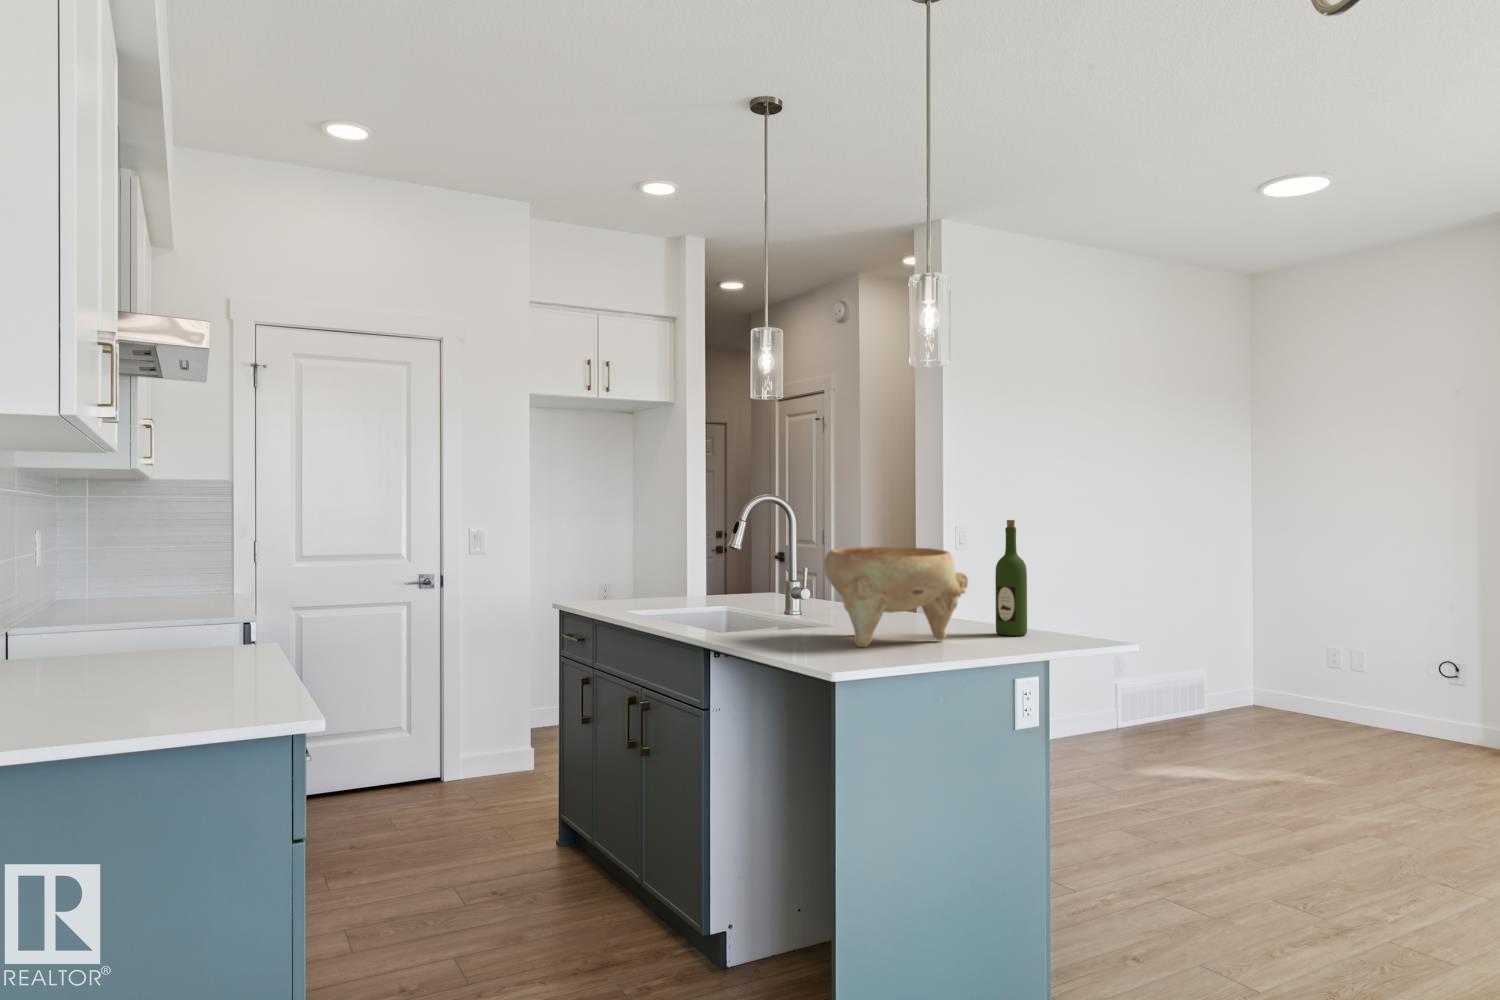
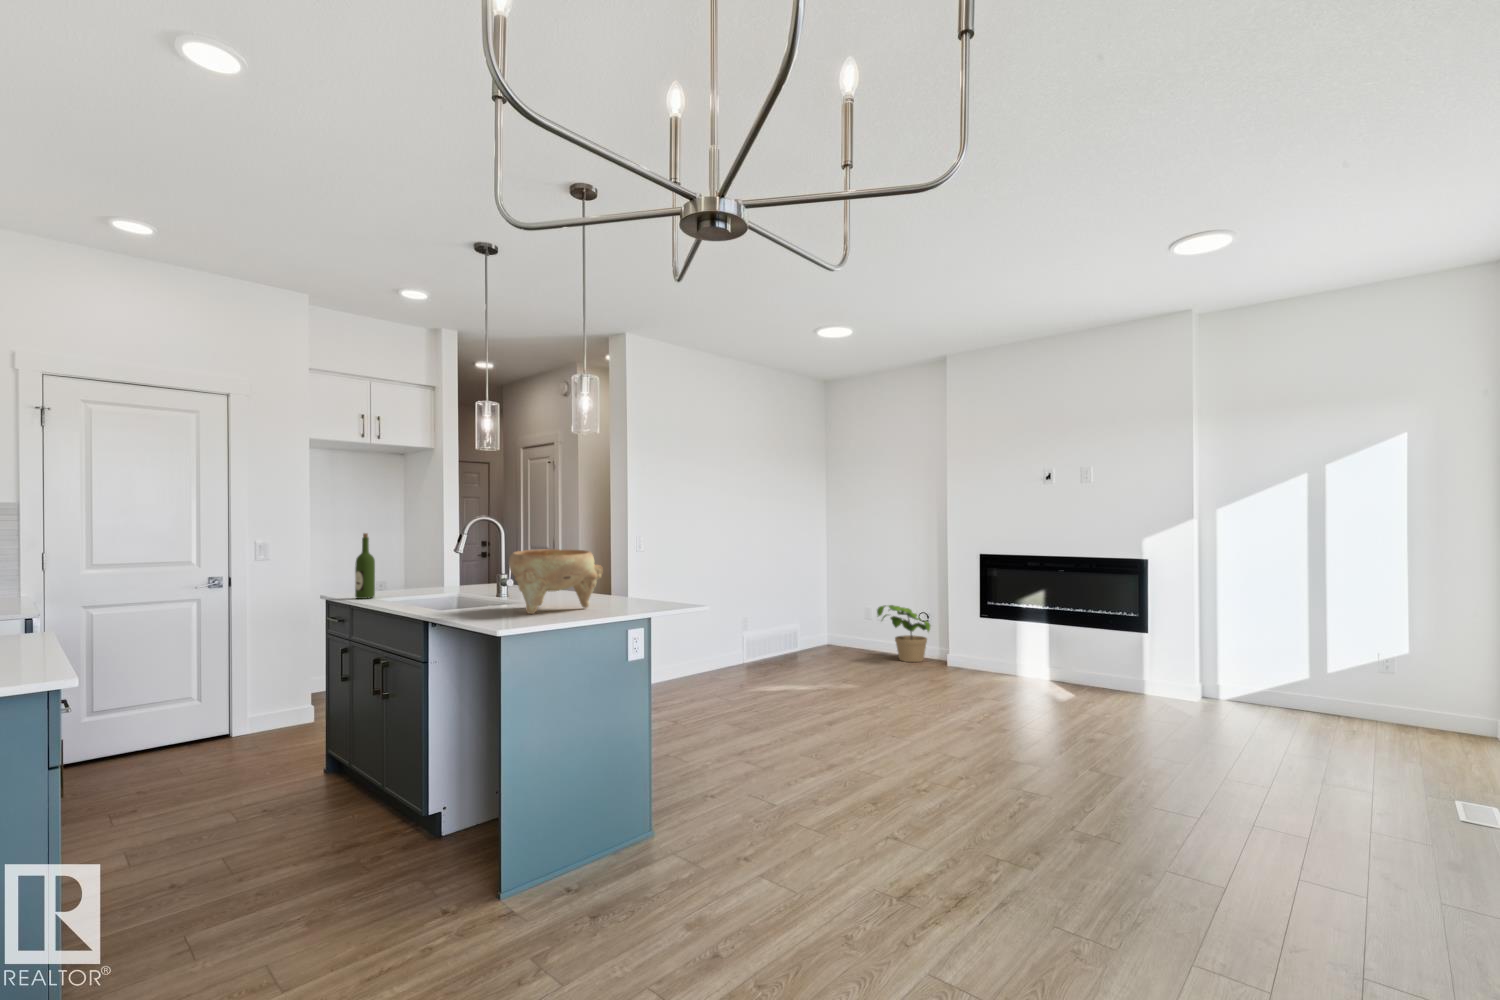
wine bottle: present [995,520,1027,636] -> present [355,533,375,599]
potted plant: none [1354,649,1455,747] -> present [877,605,930,662]

